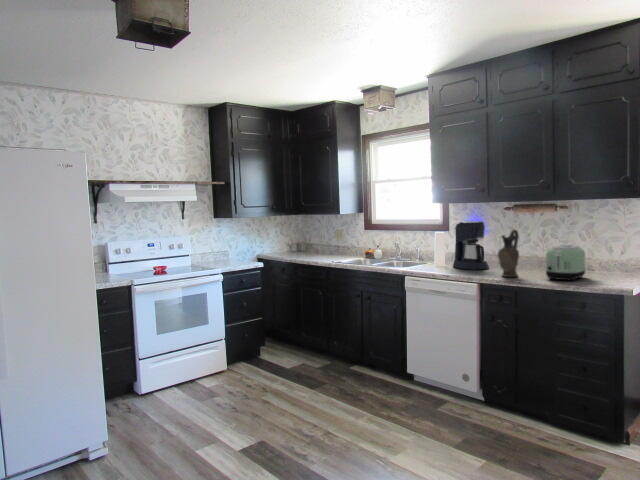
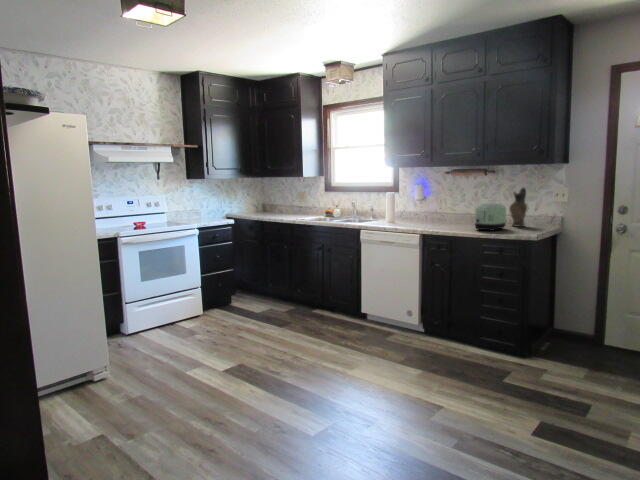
coffee maker: present [453,221,489,270] -> none [401,183,431,224]
ceramic pitcher: present [498,230,519,277] -> present [509,188,527,227]

